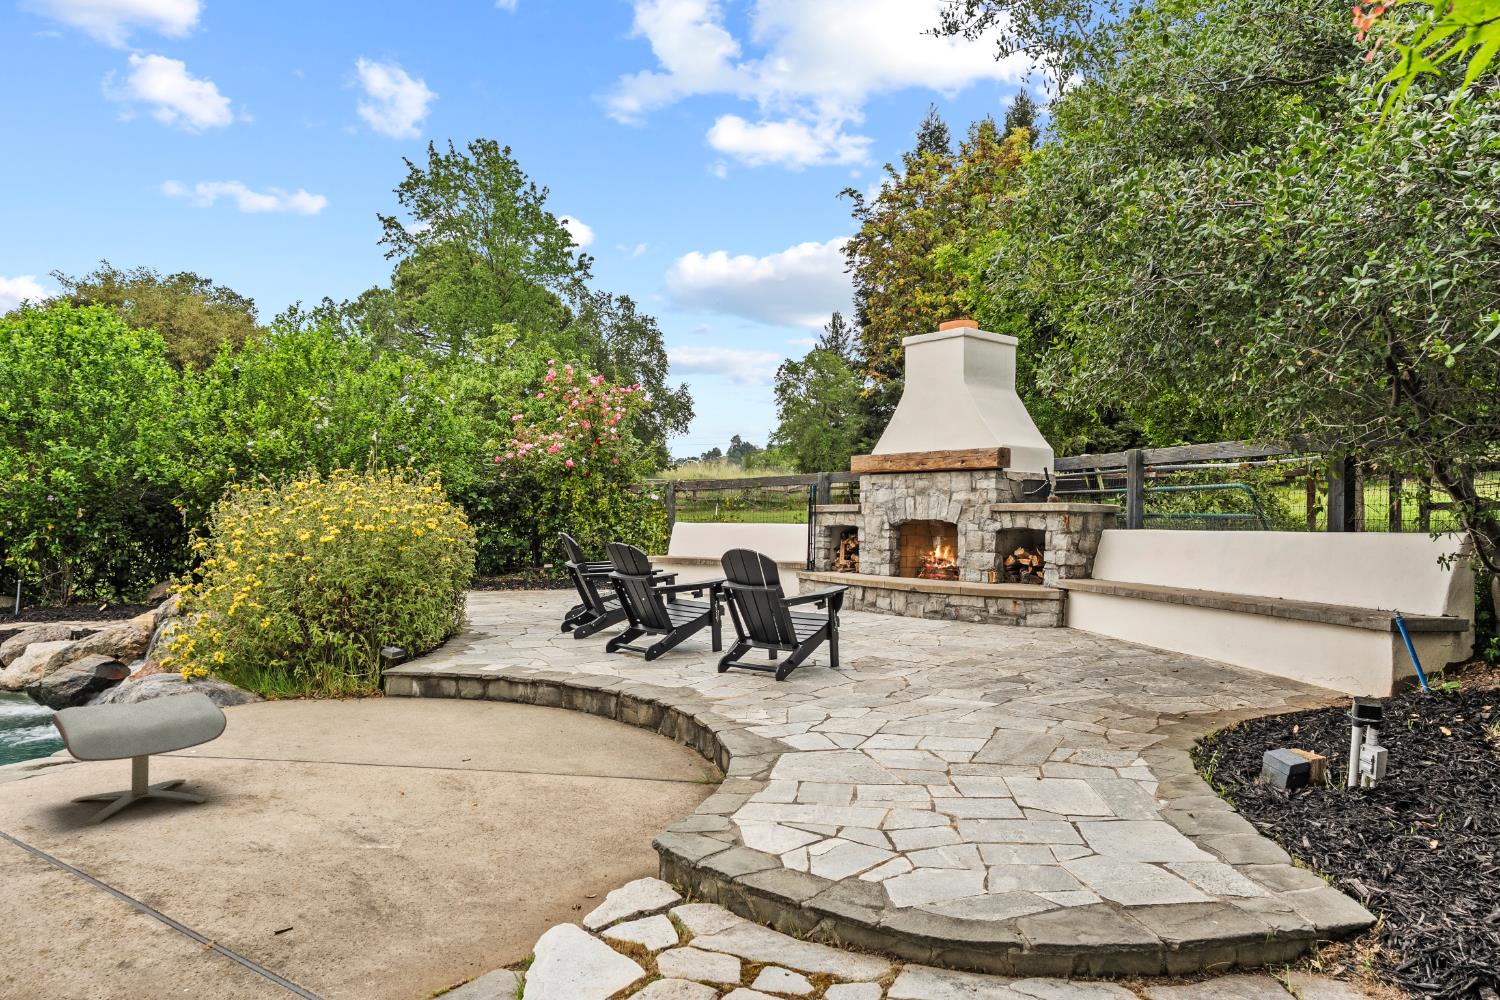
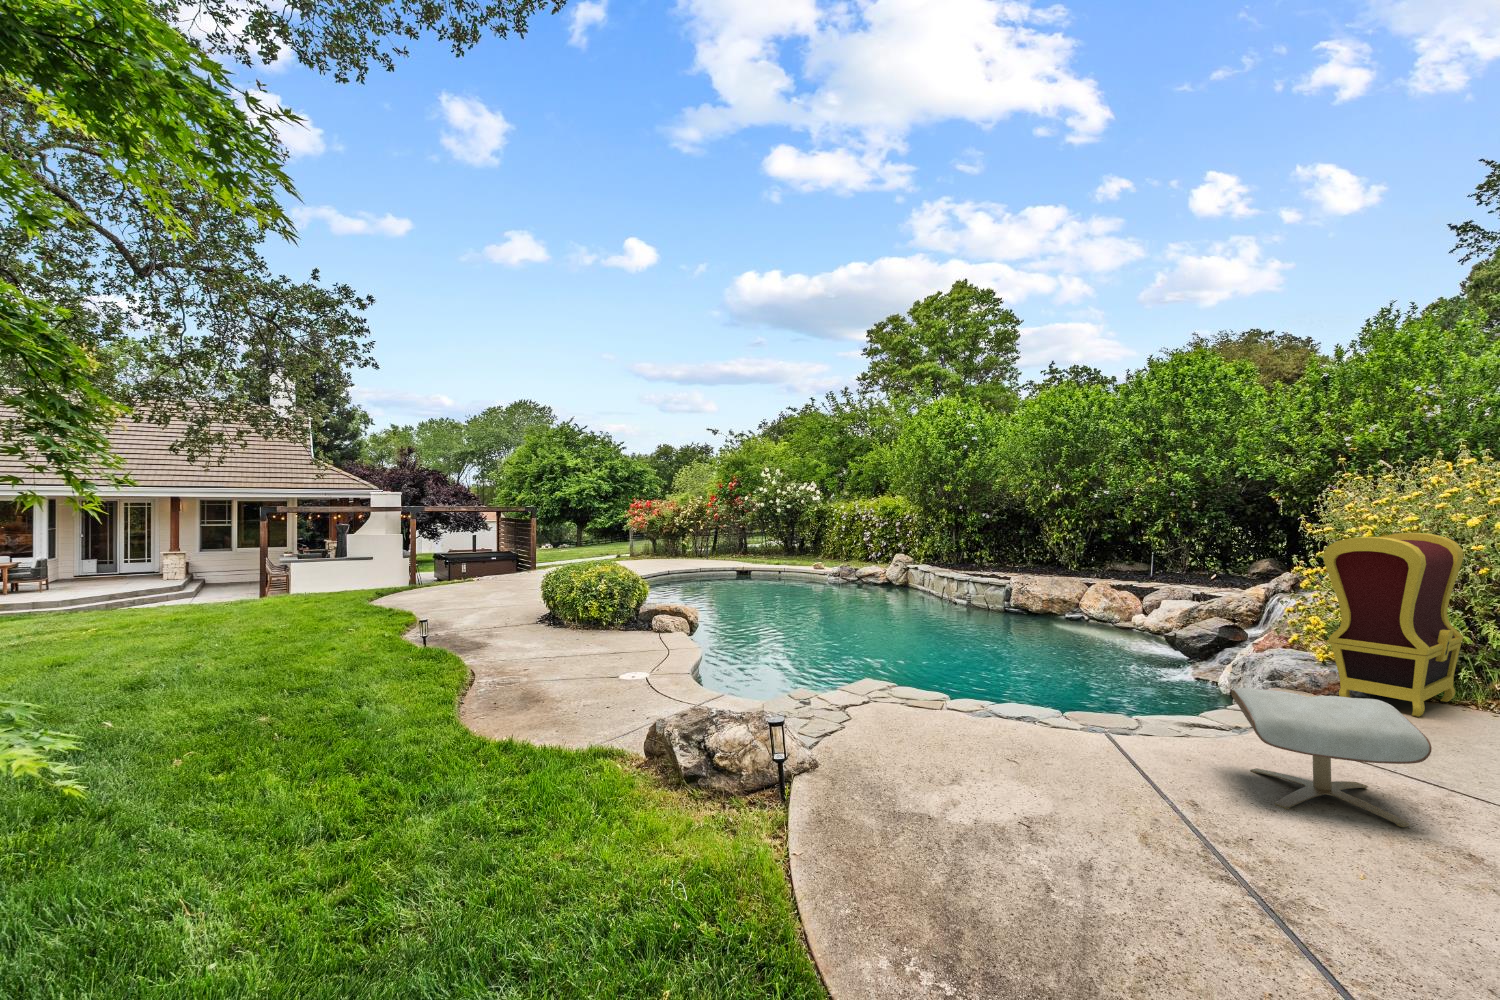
armchair: none [183,537,303,715] -> present [1323,533,1464,717]

